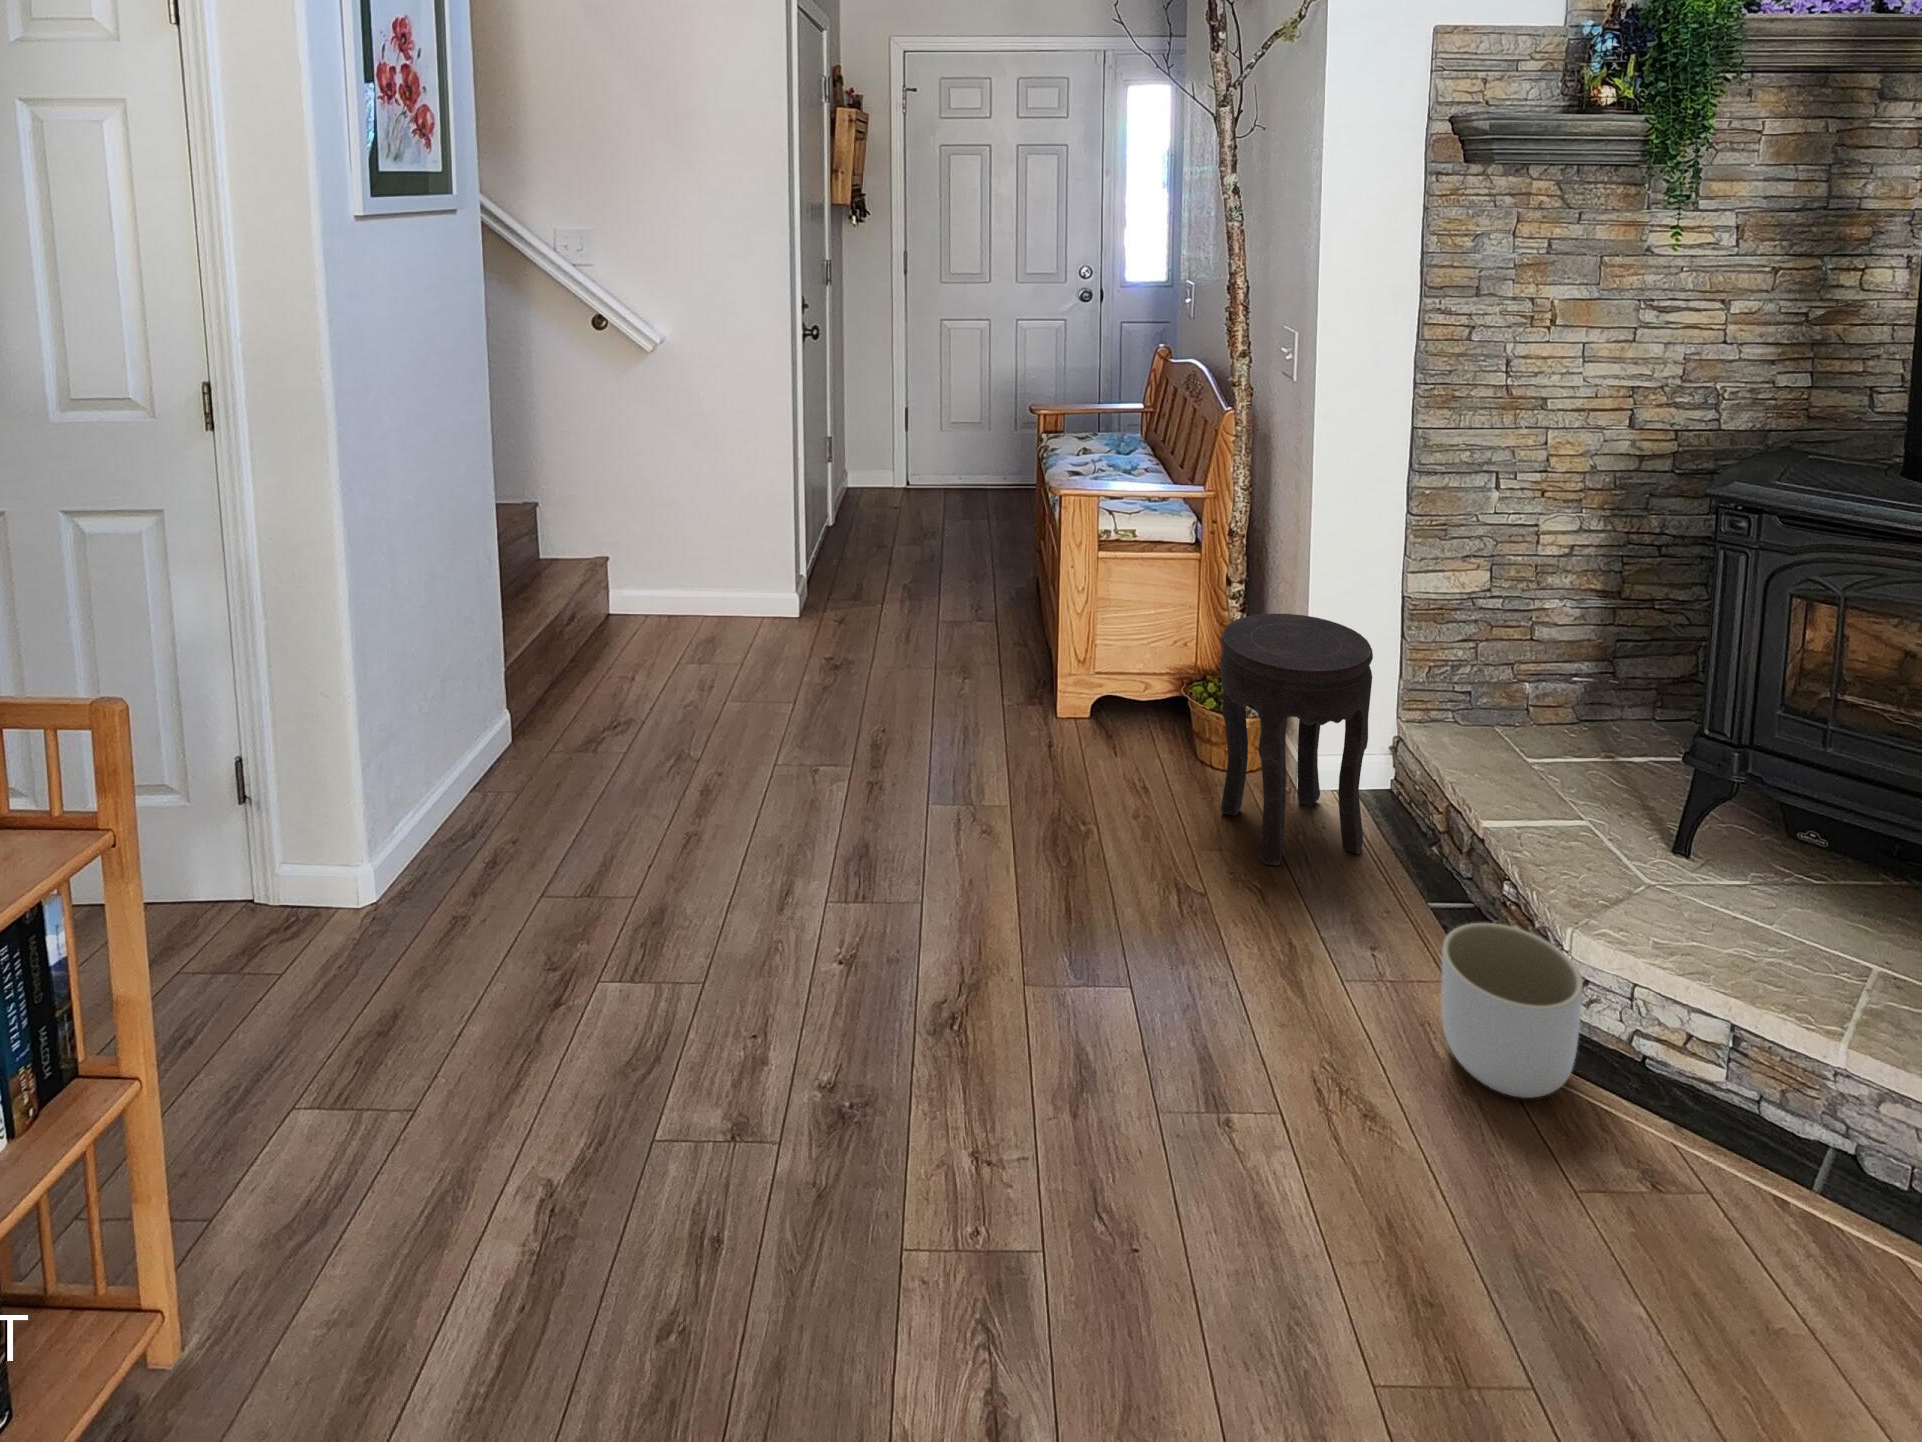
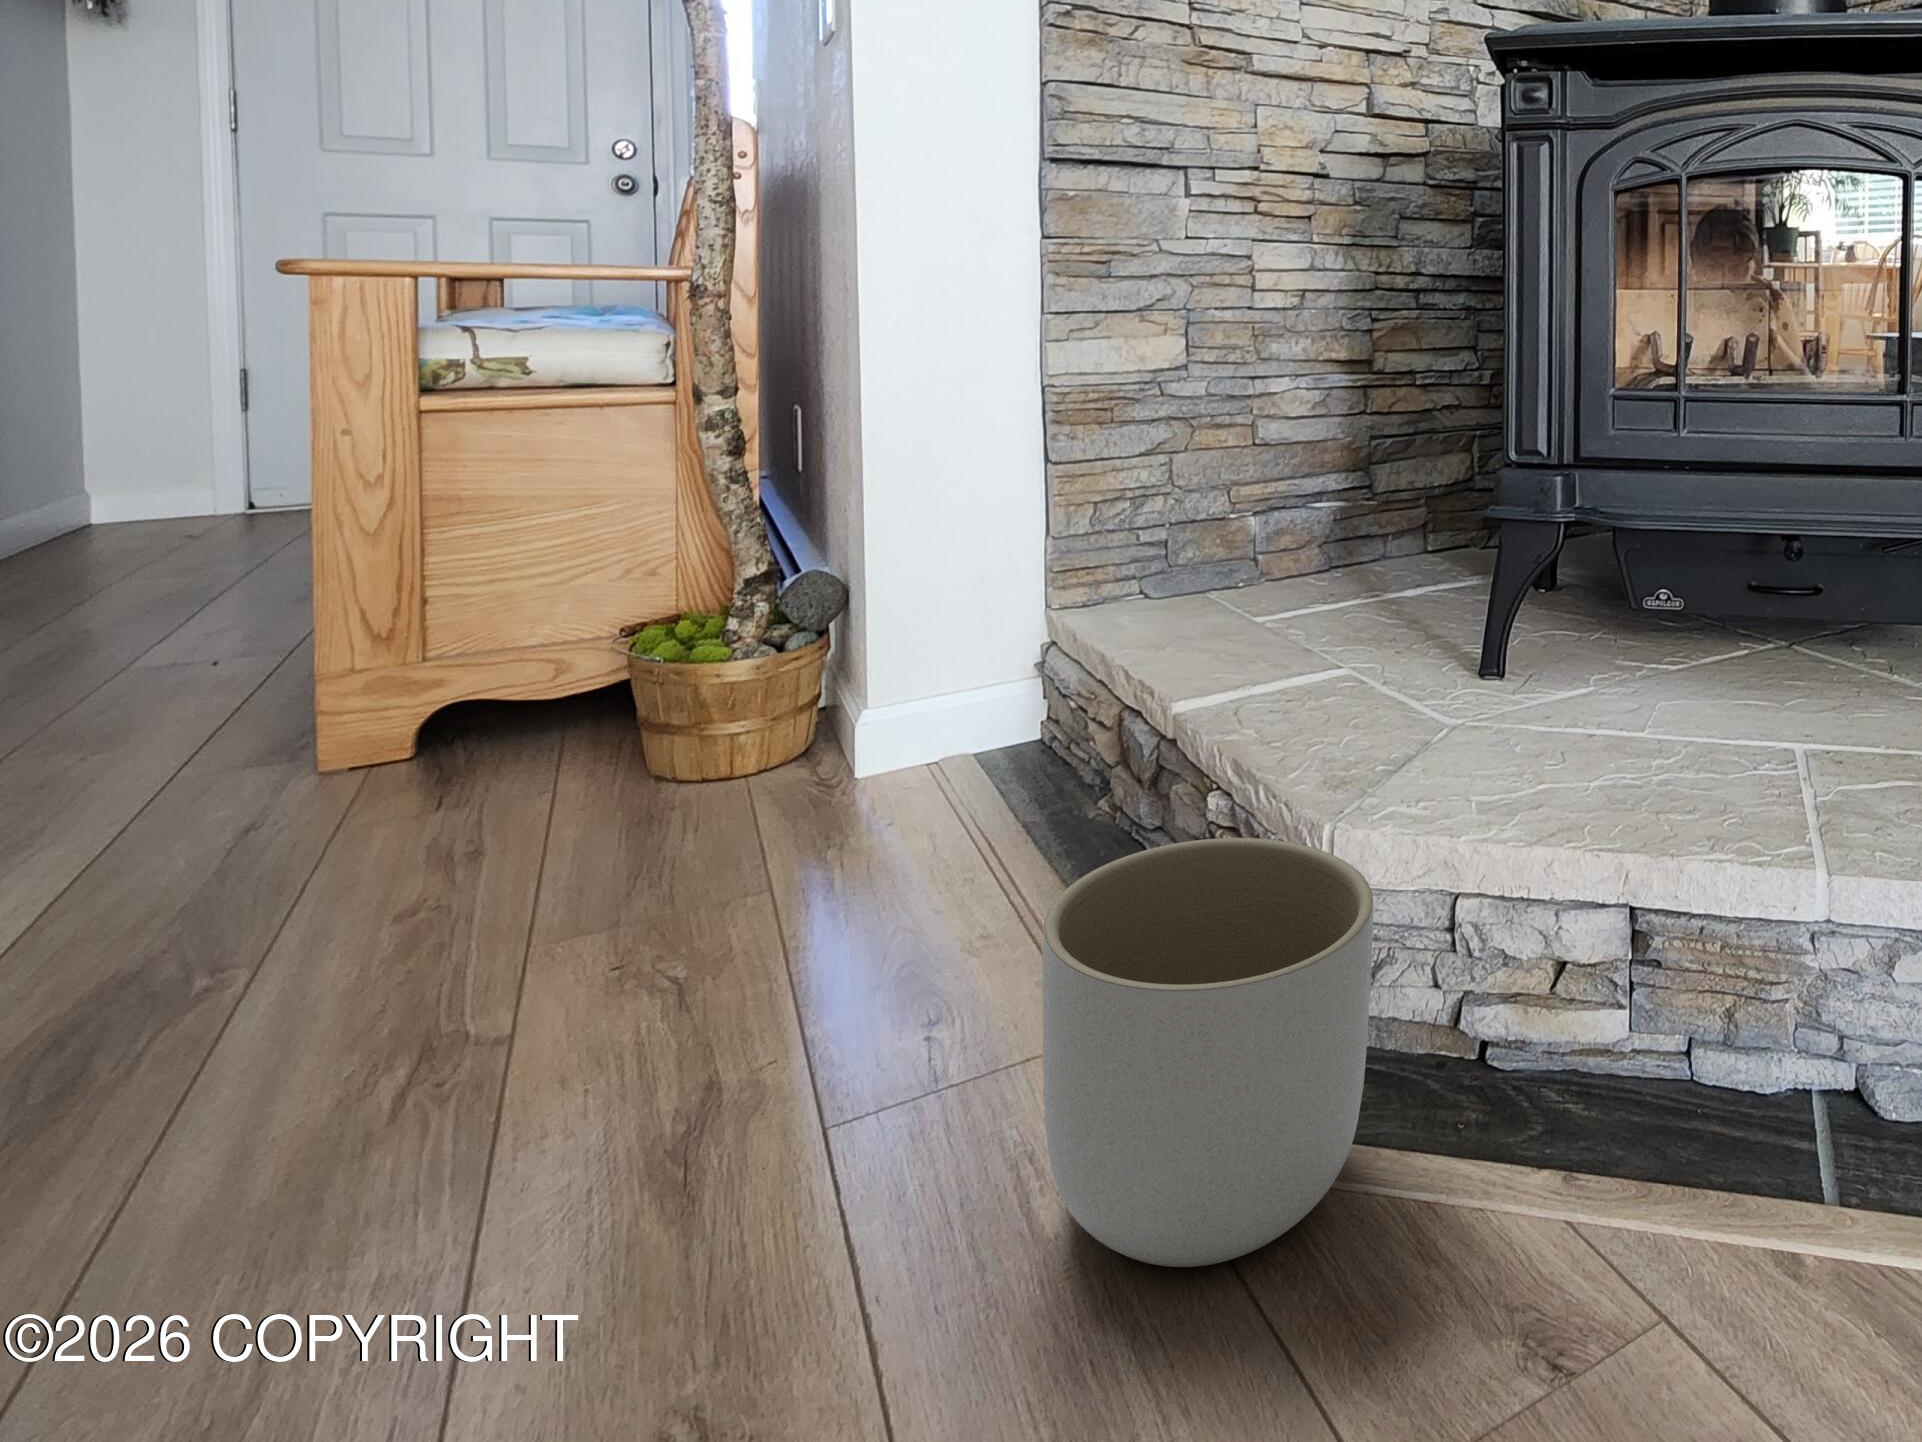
side table: present [1220,613,1373,865] -> none [578,409,952,944]

